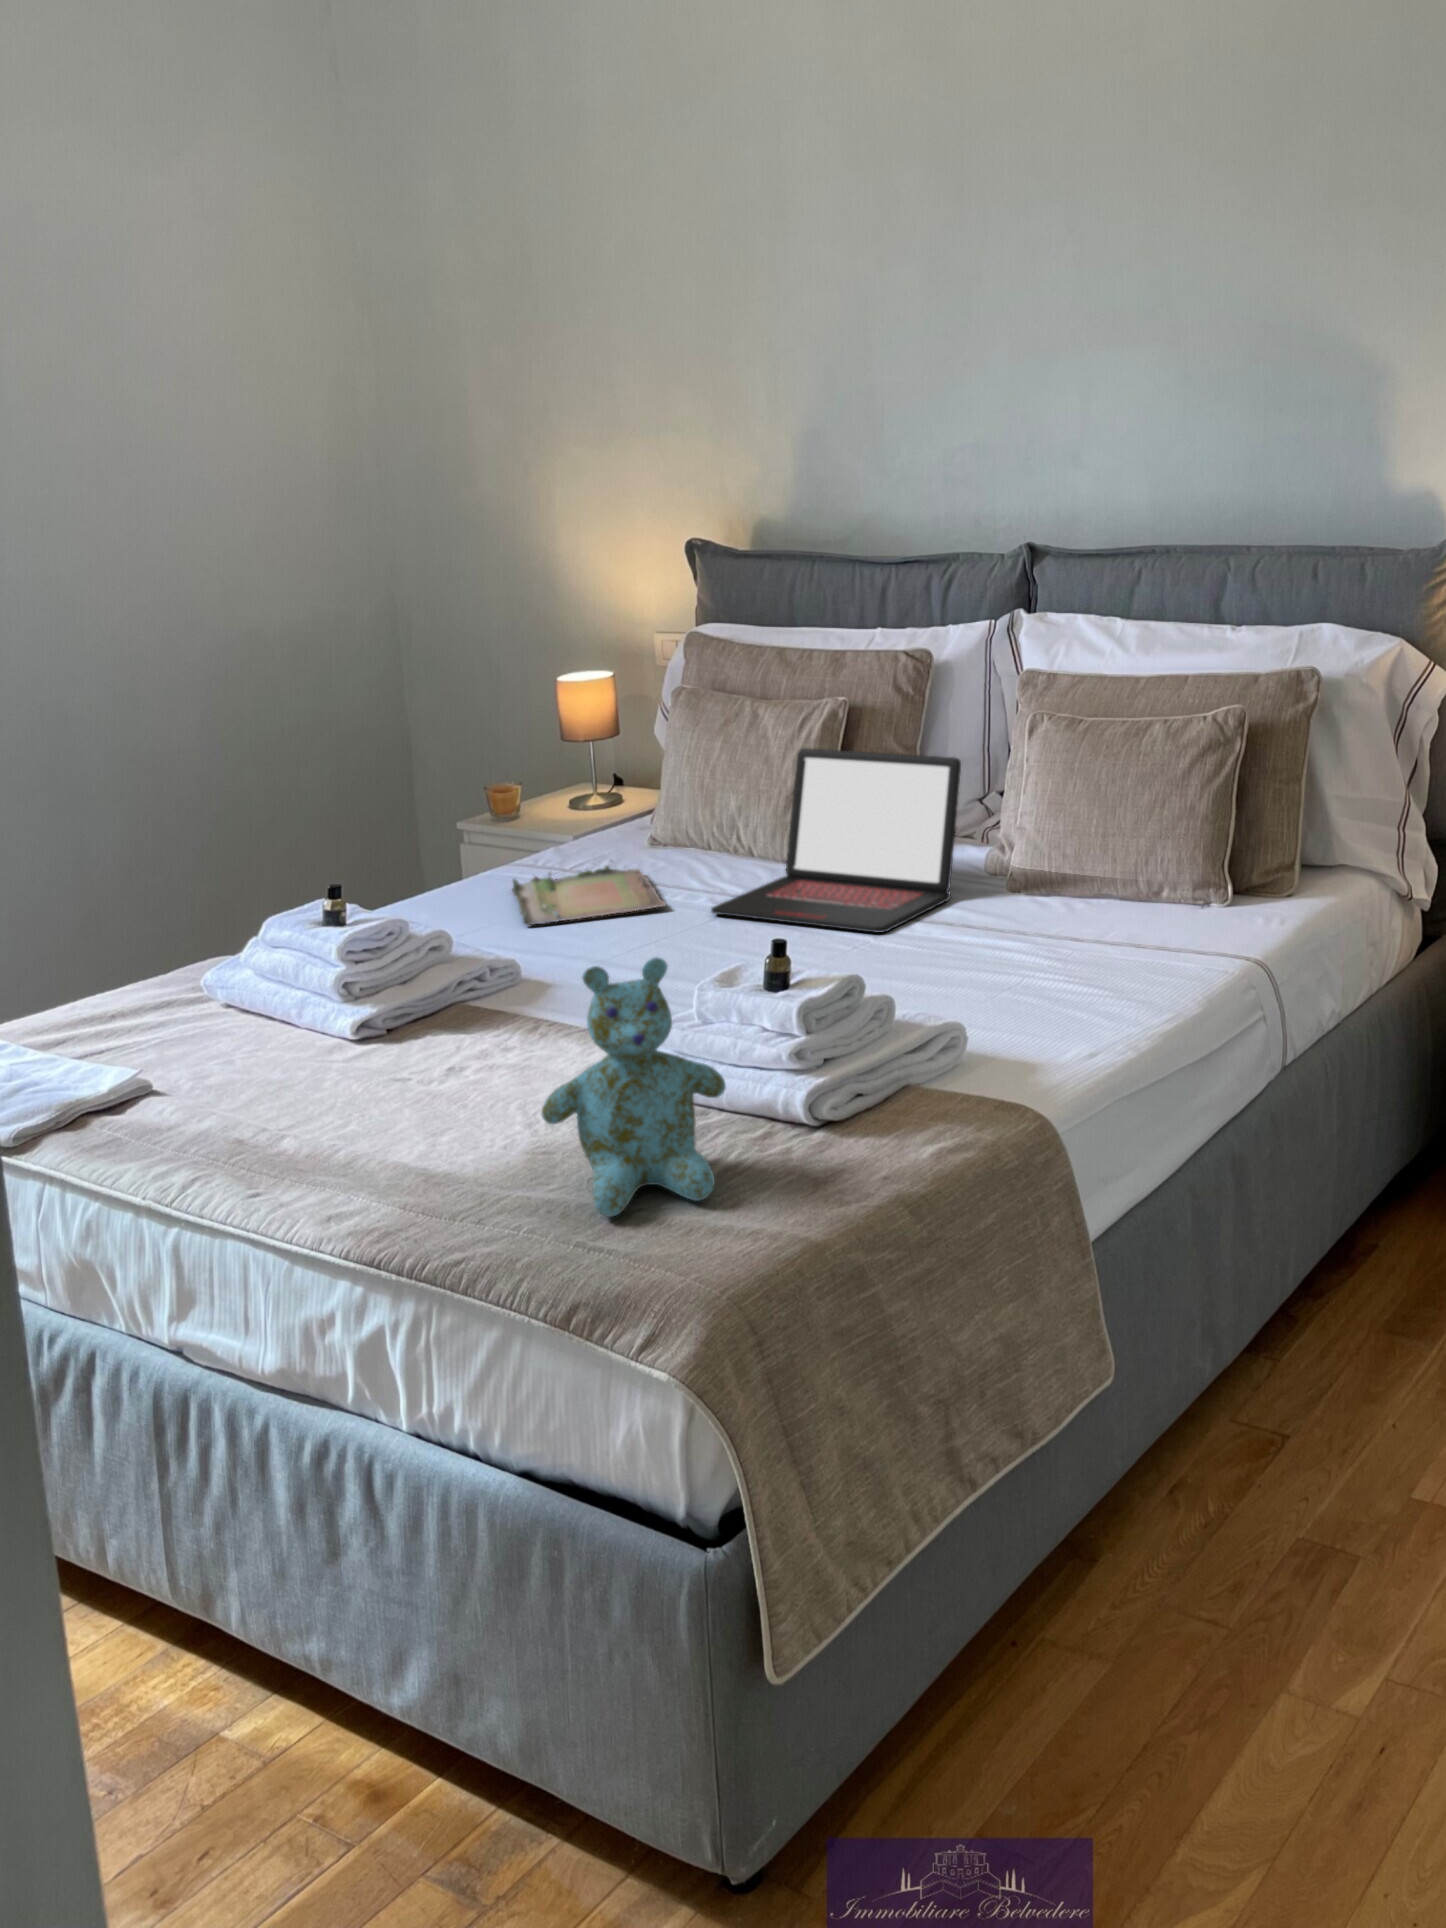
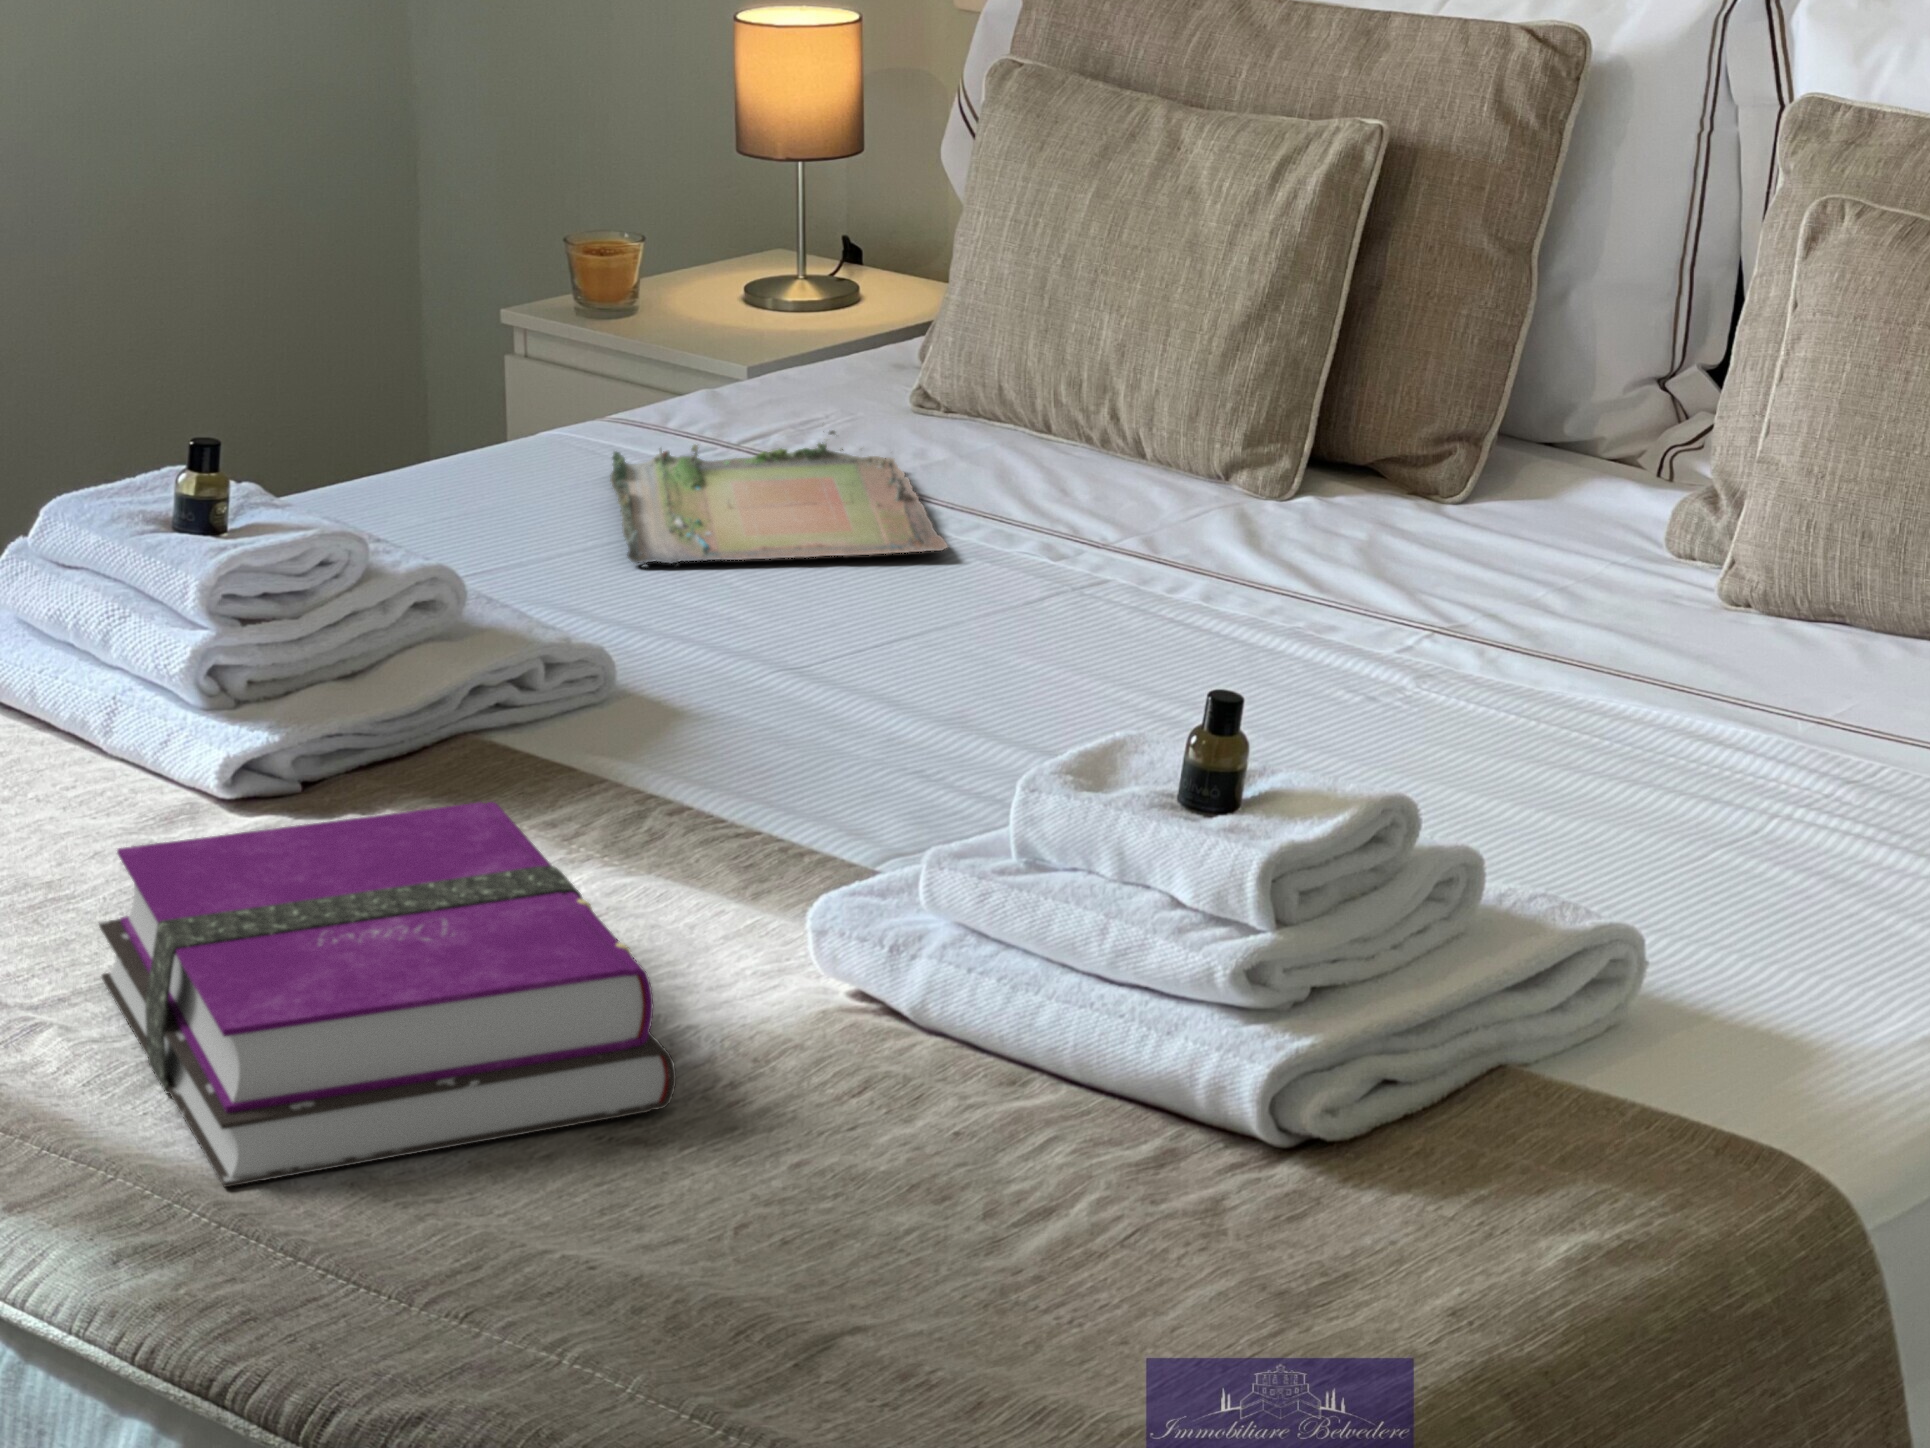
laptop: present [711,748,961,933] -> none [1049,226,1646,665]
stuffed bear: present [542,958,726,1217] -> none [624,720,1081,1351]
hardback book: none [312,1022,563,1184] -> present [99,802,676,1187]

